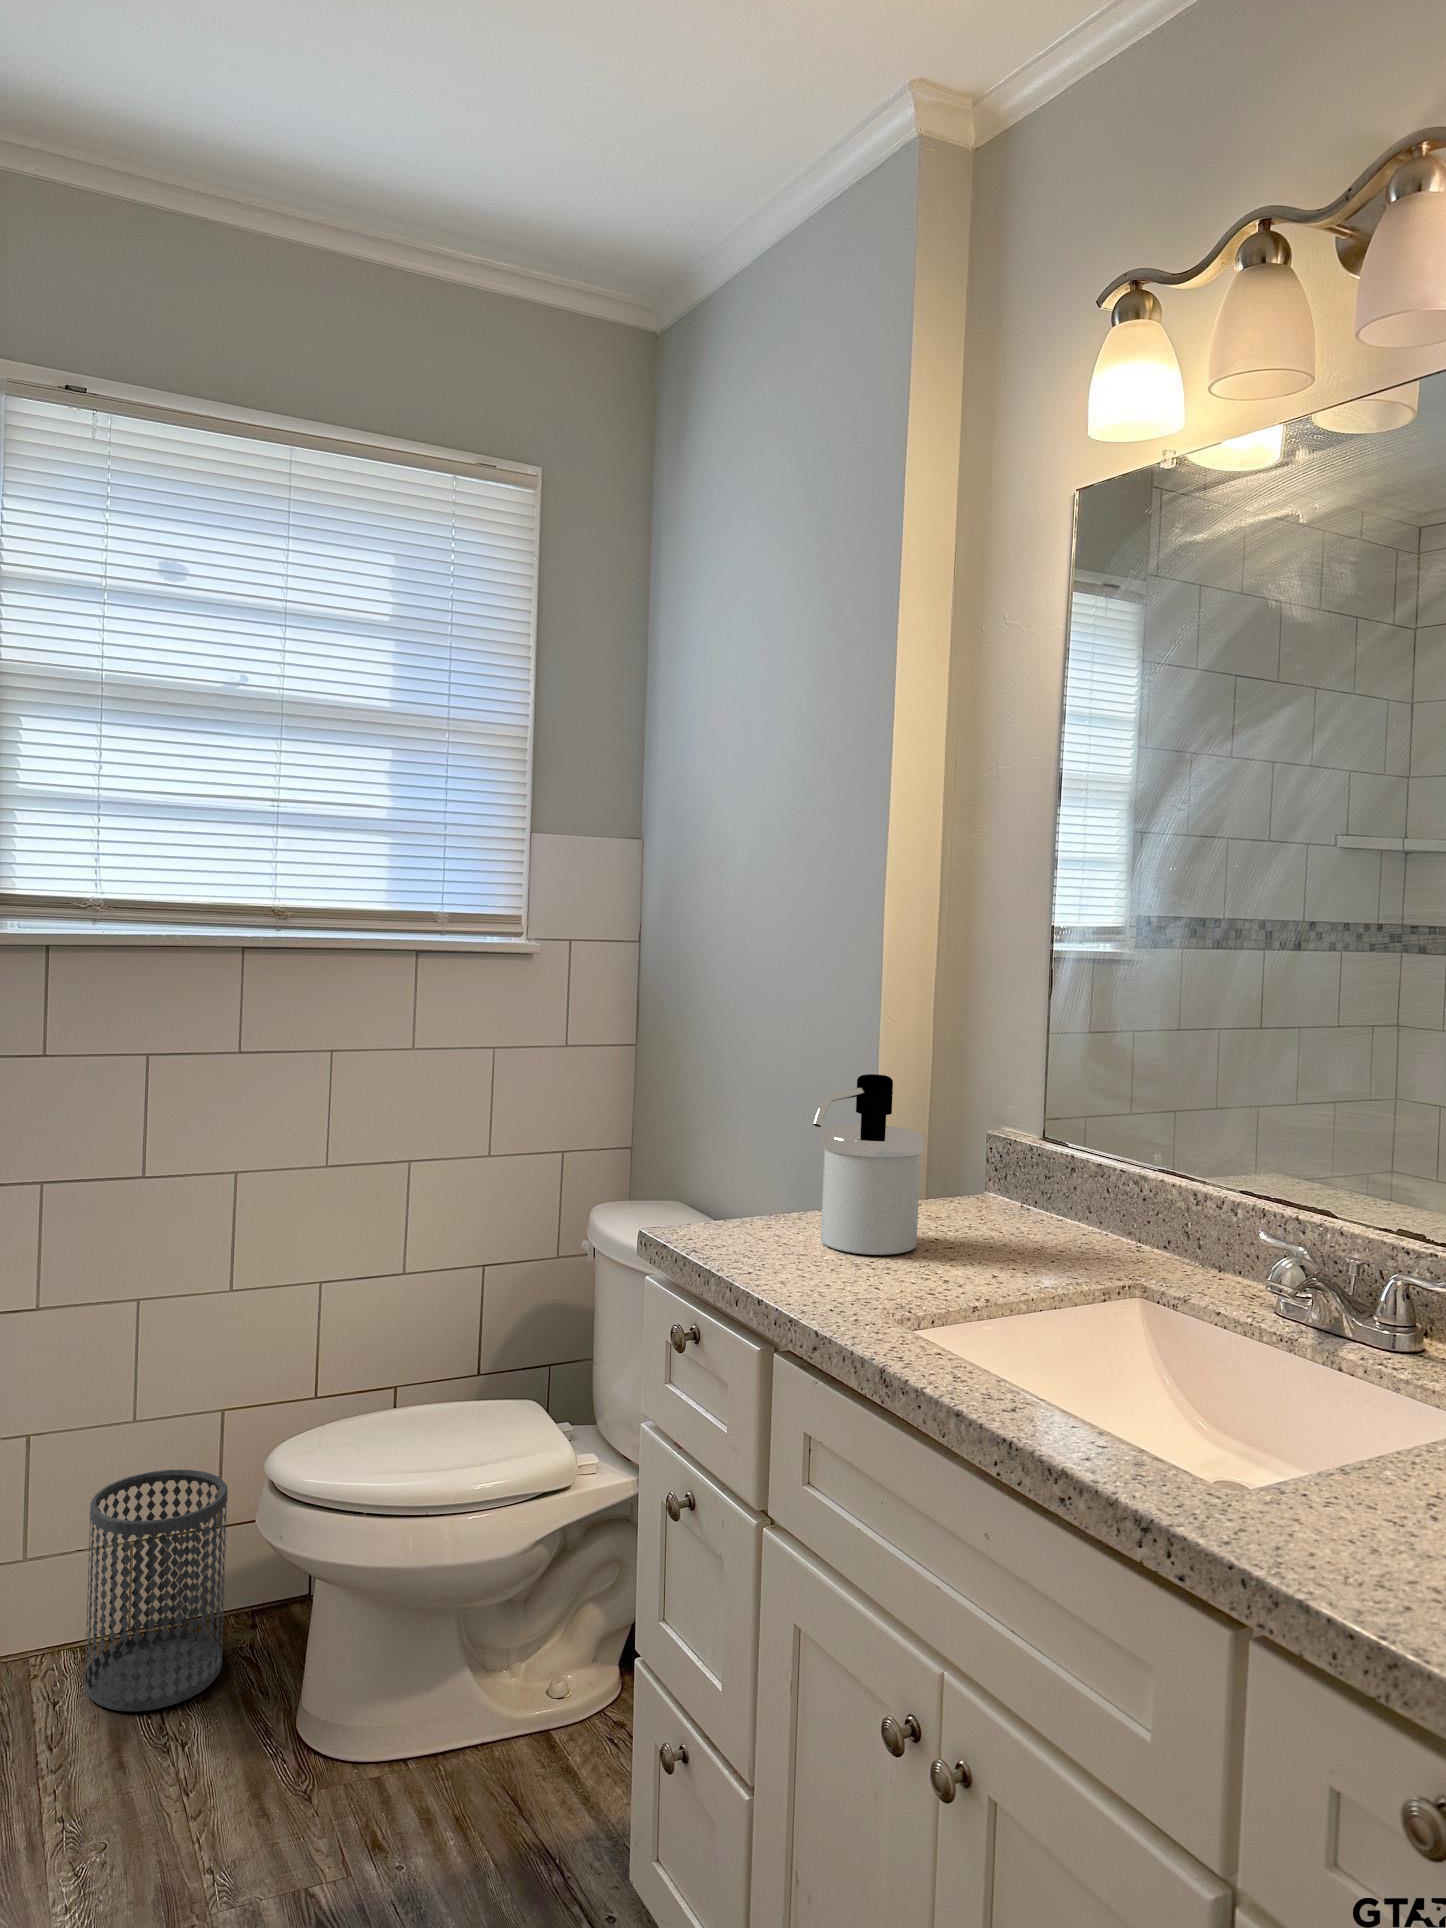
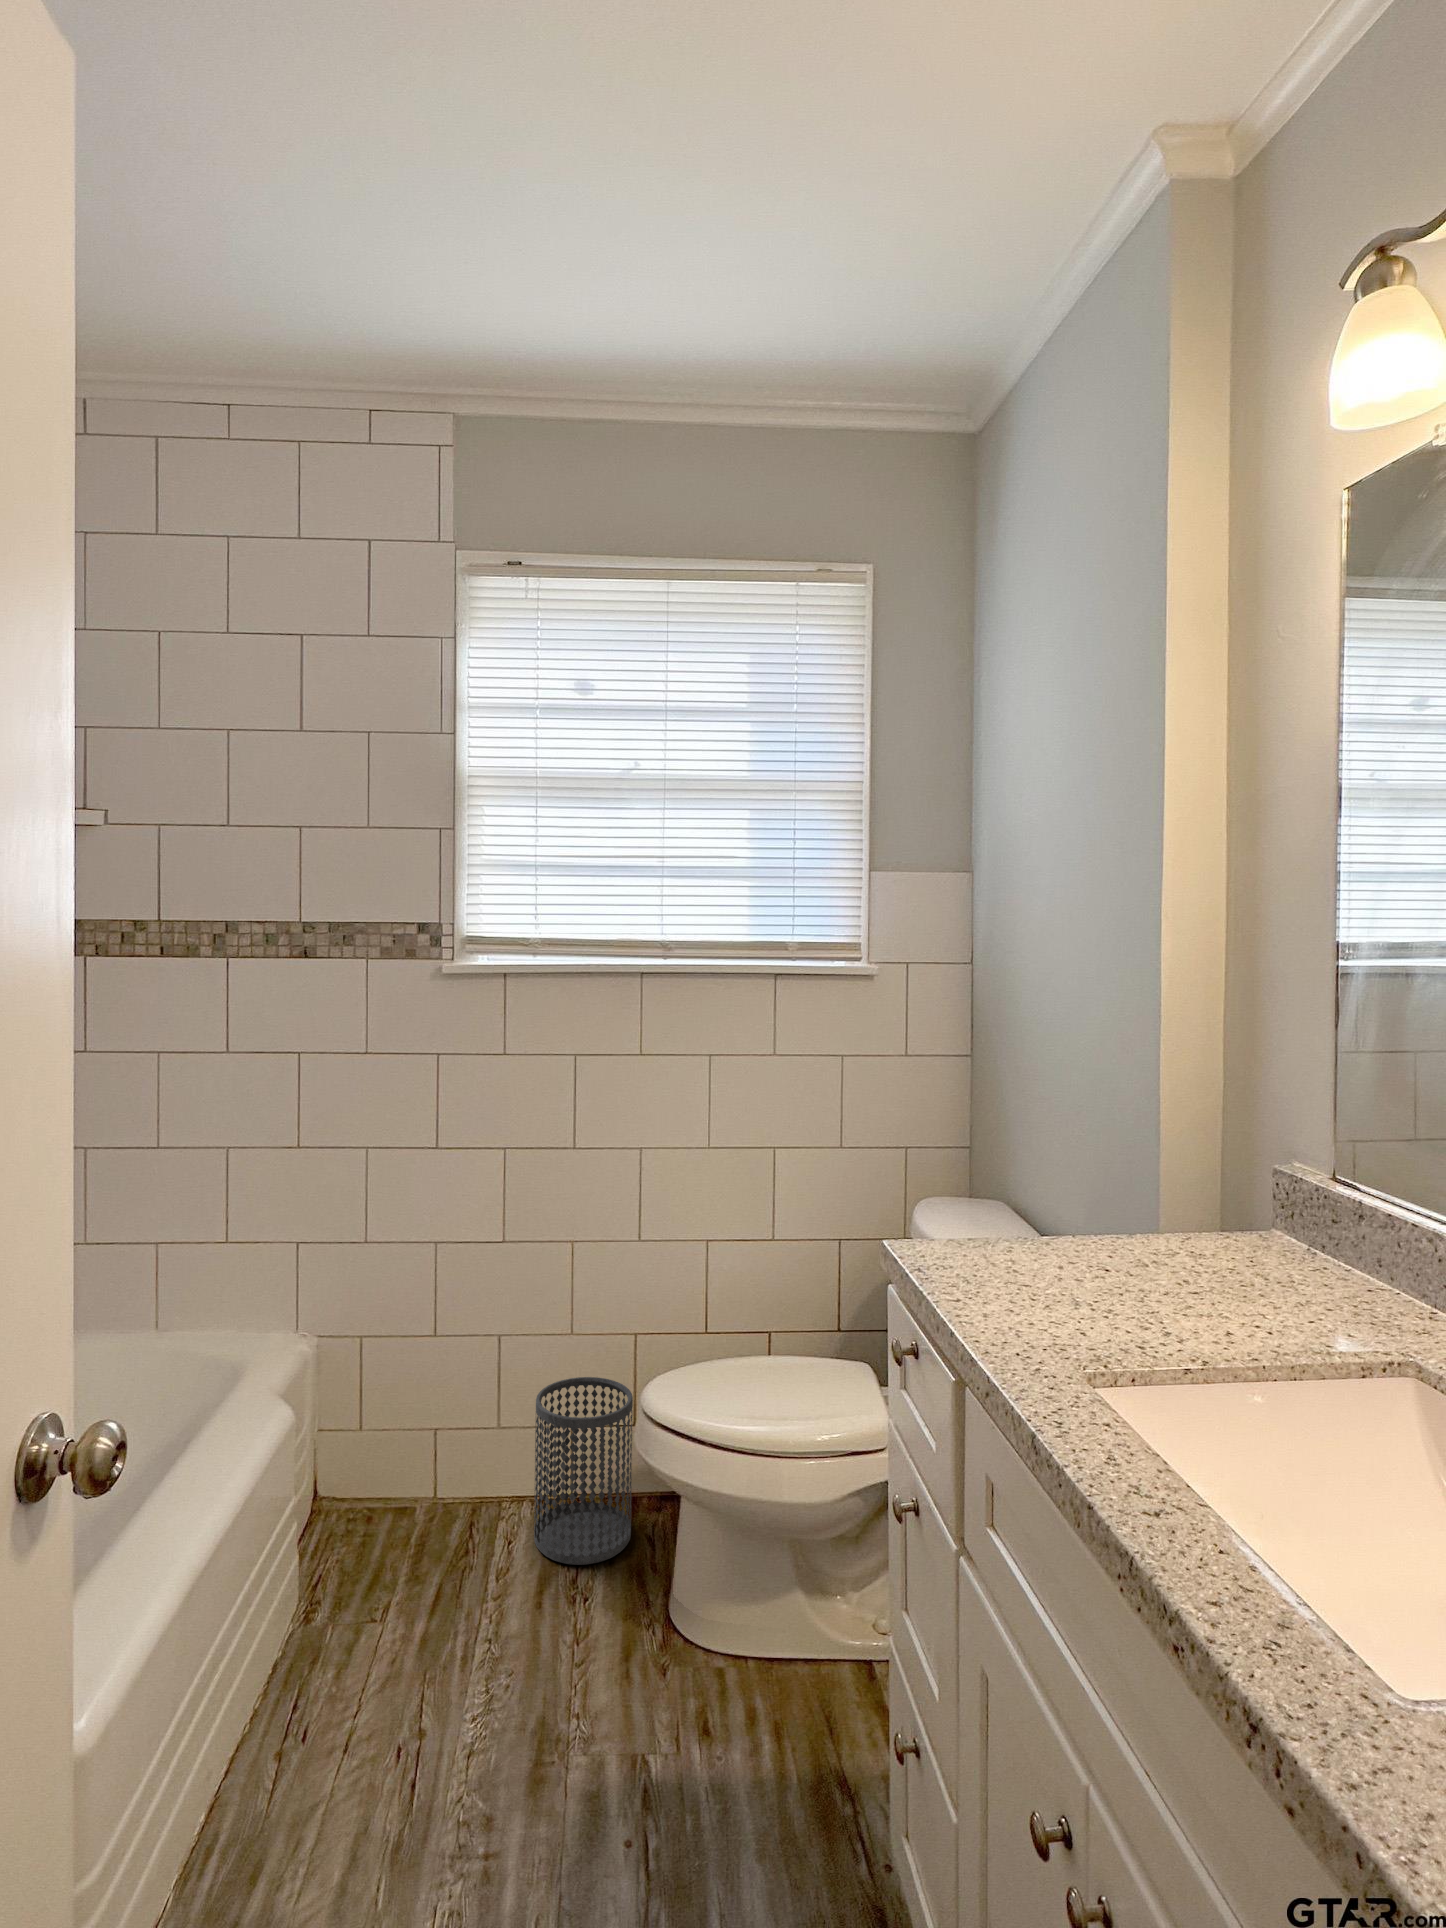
soap dispenser: present [813,1074,925,1255] -> none [1023,1105,1160,1290]

